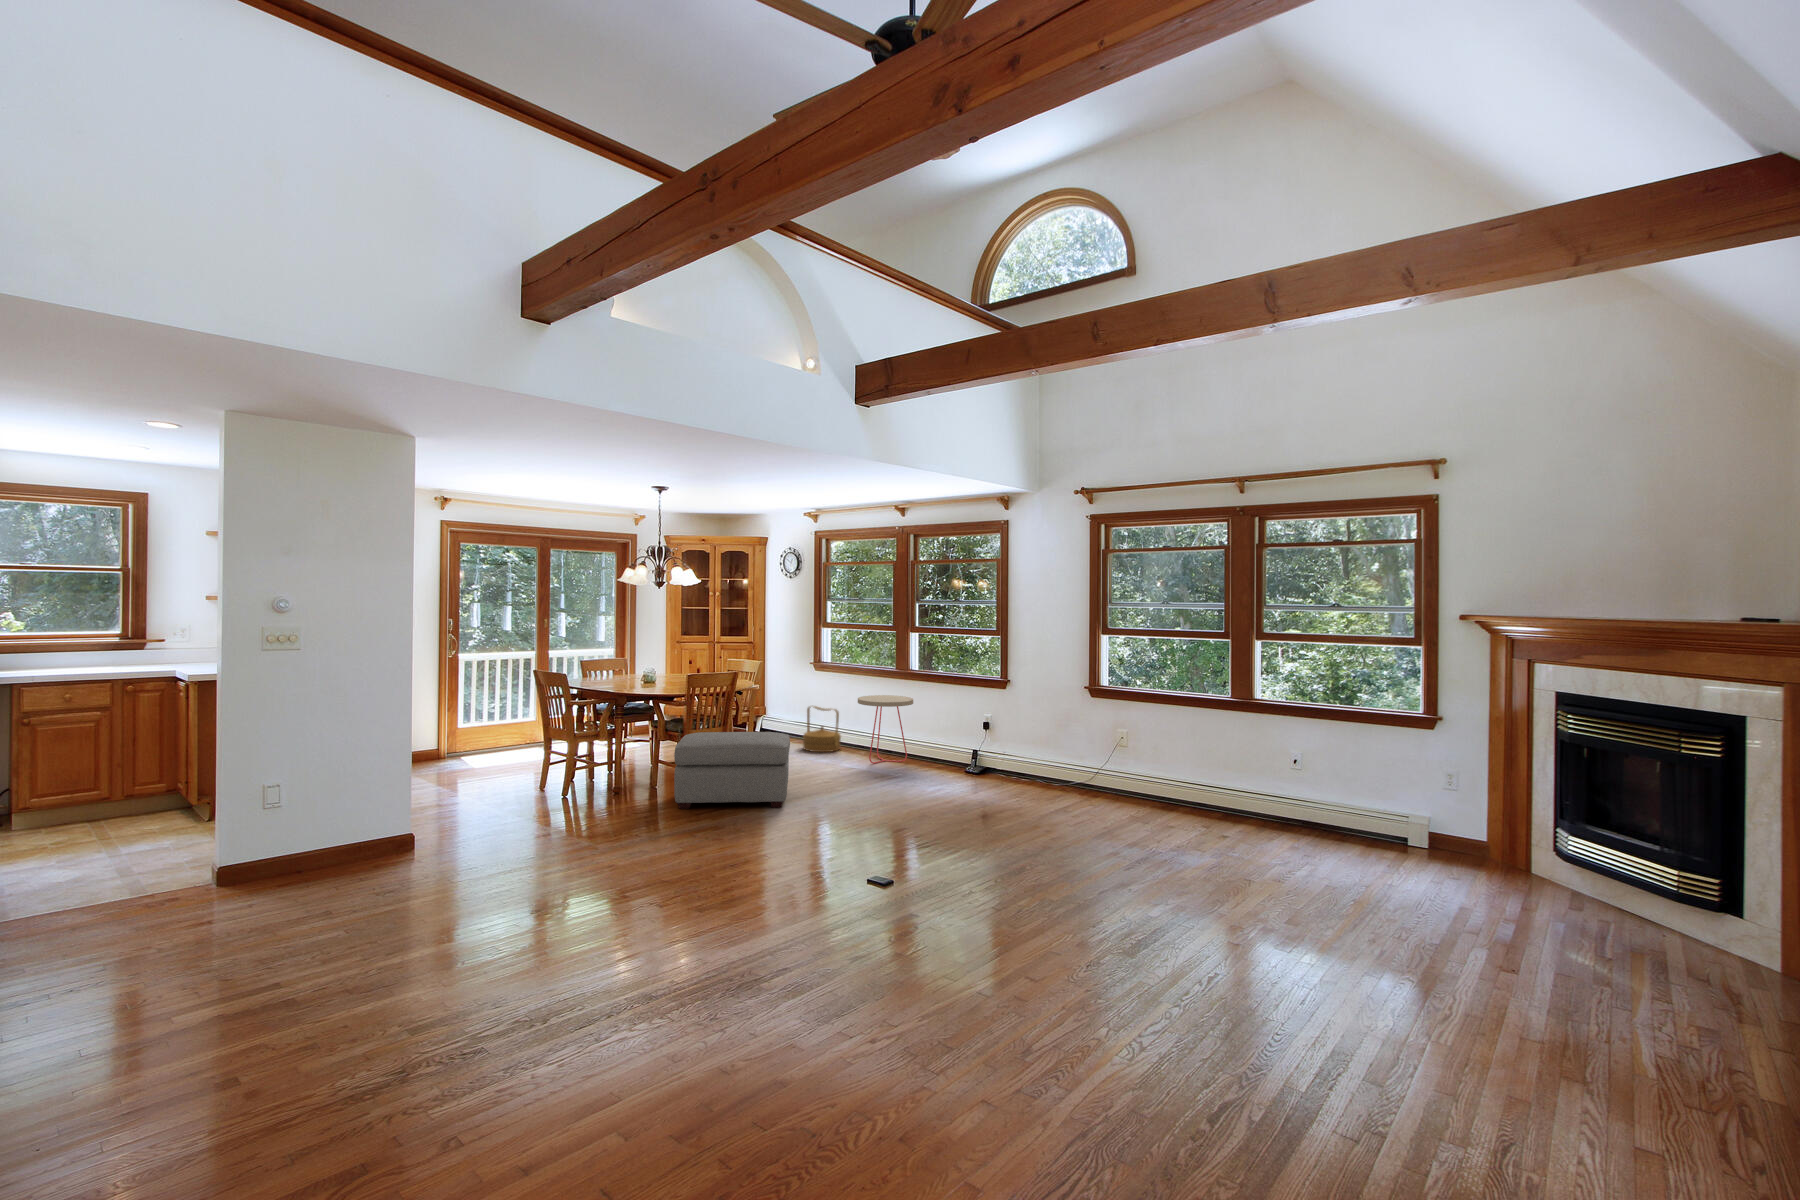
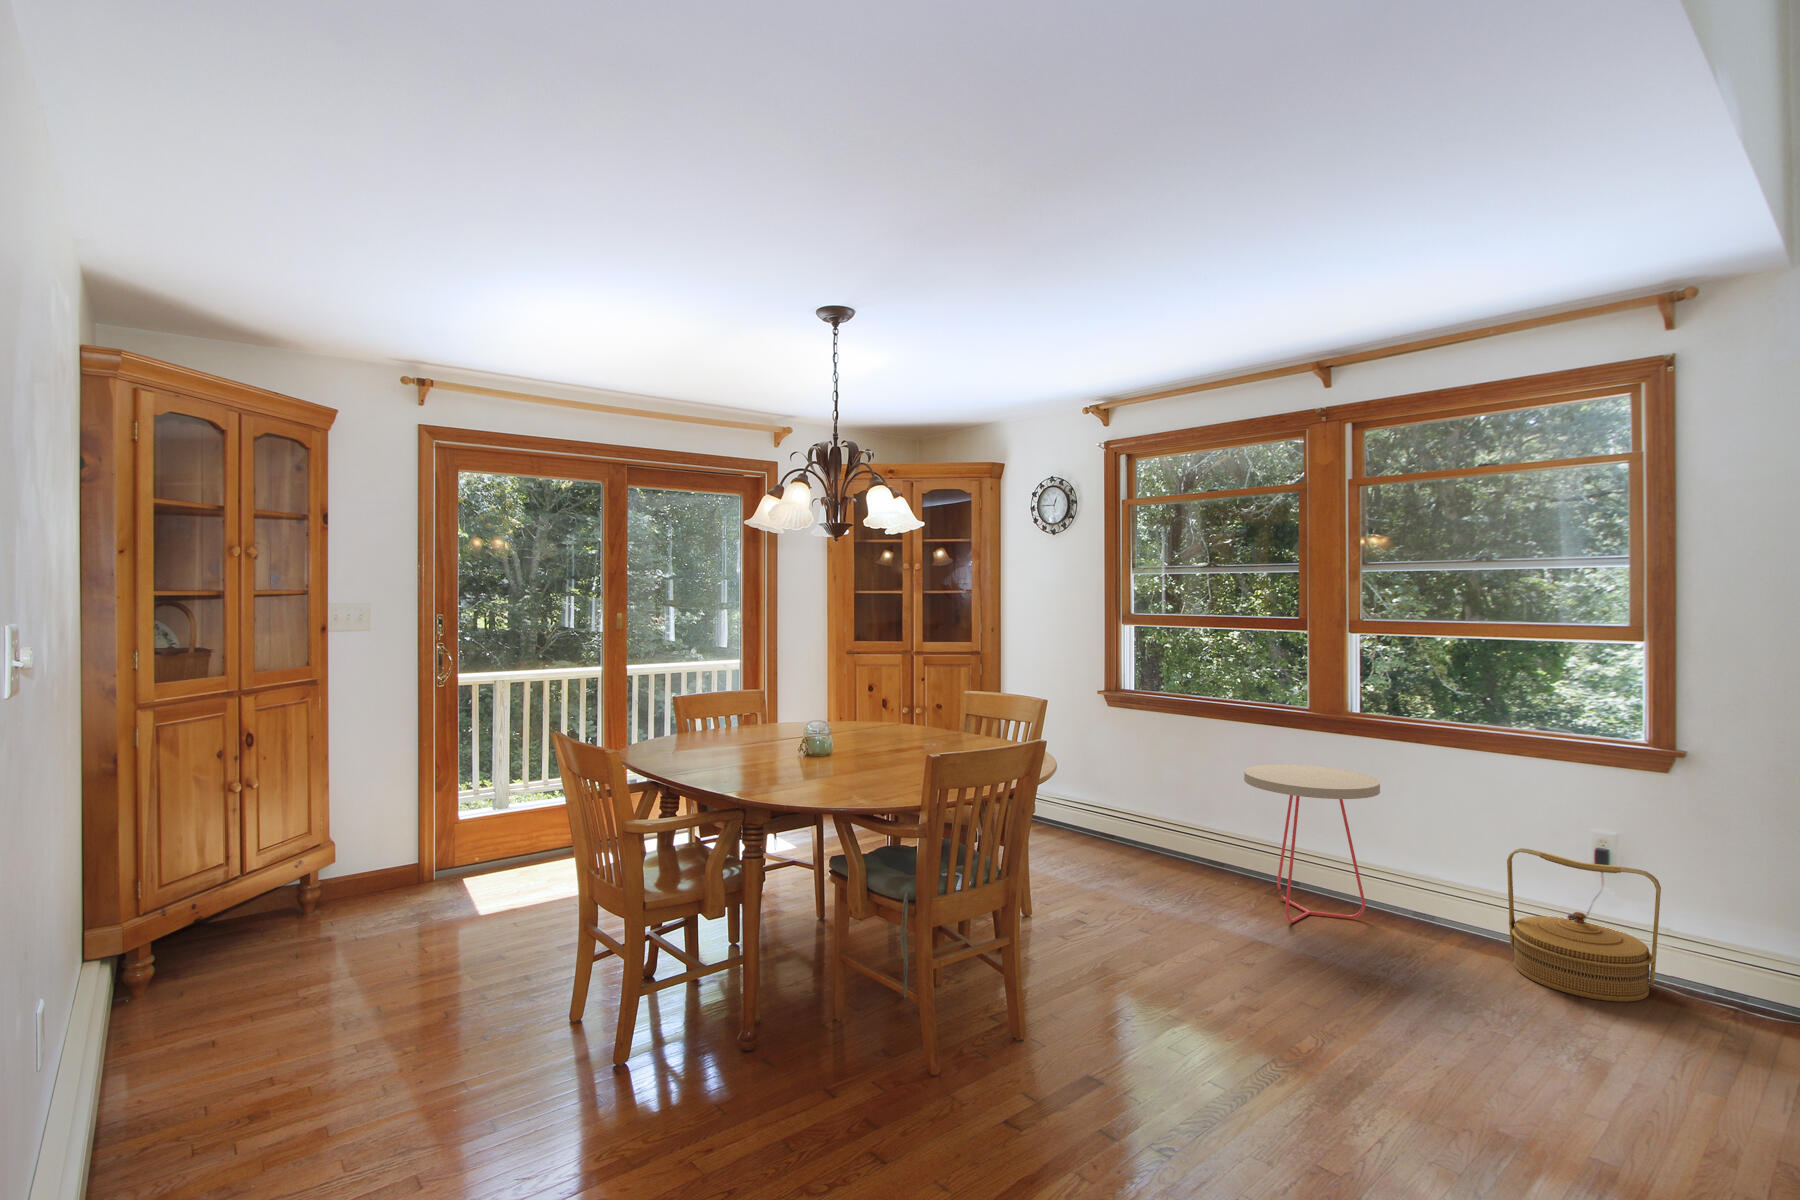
woven basket: present [803,706,841,752] -> present [1507,848,1661,1002]
ottoman: present [674,732,790,809] -> none [900,885,1238,1153]

